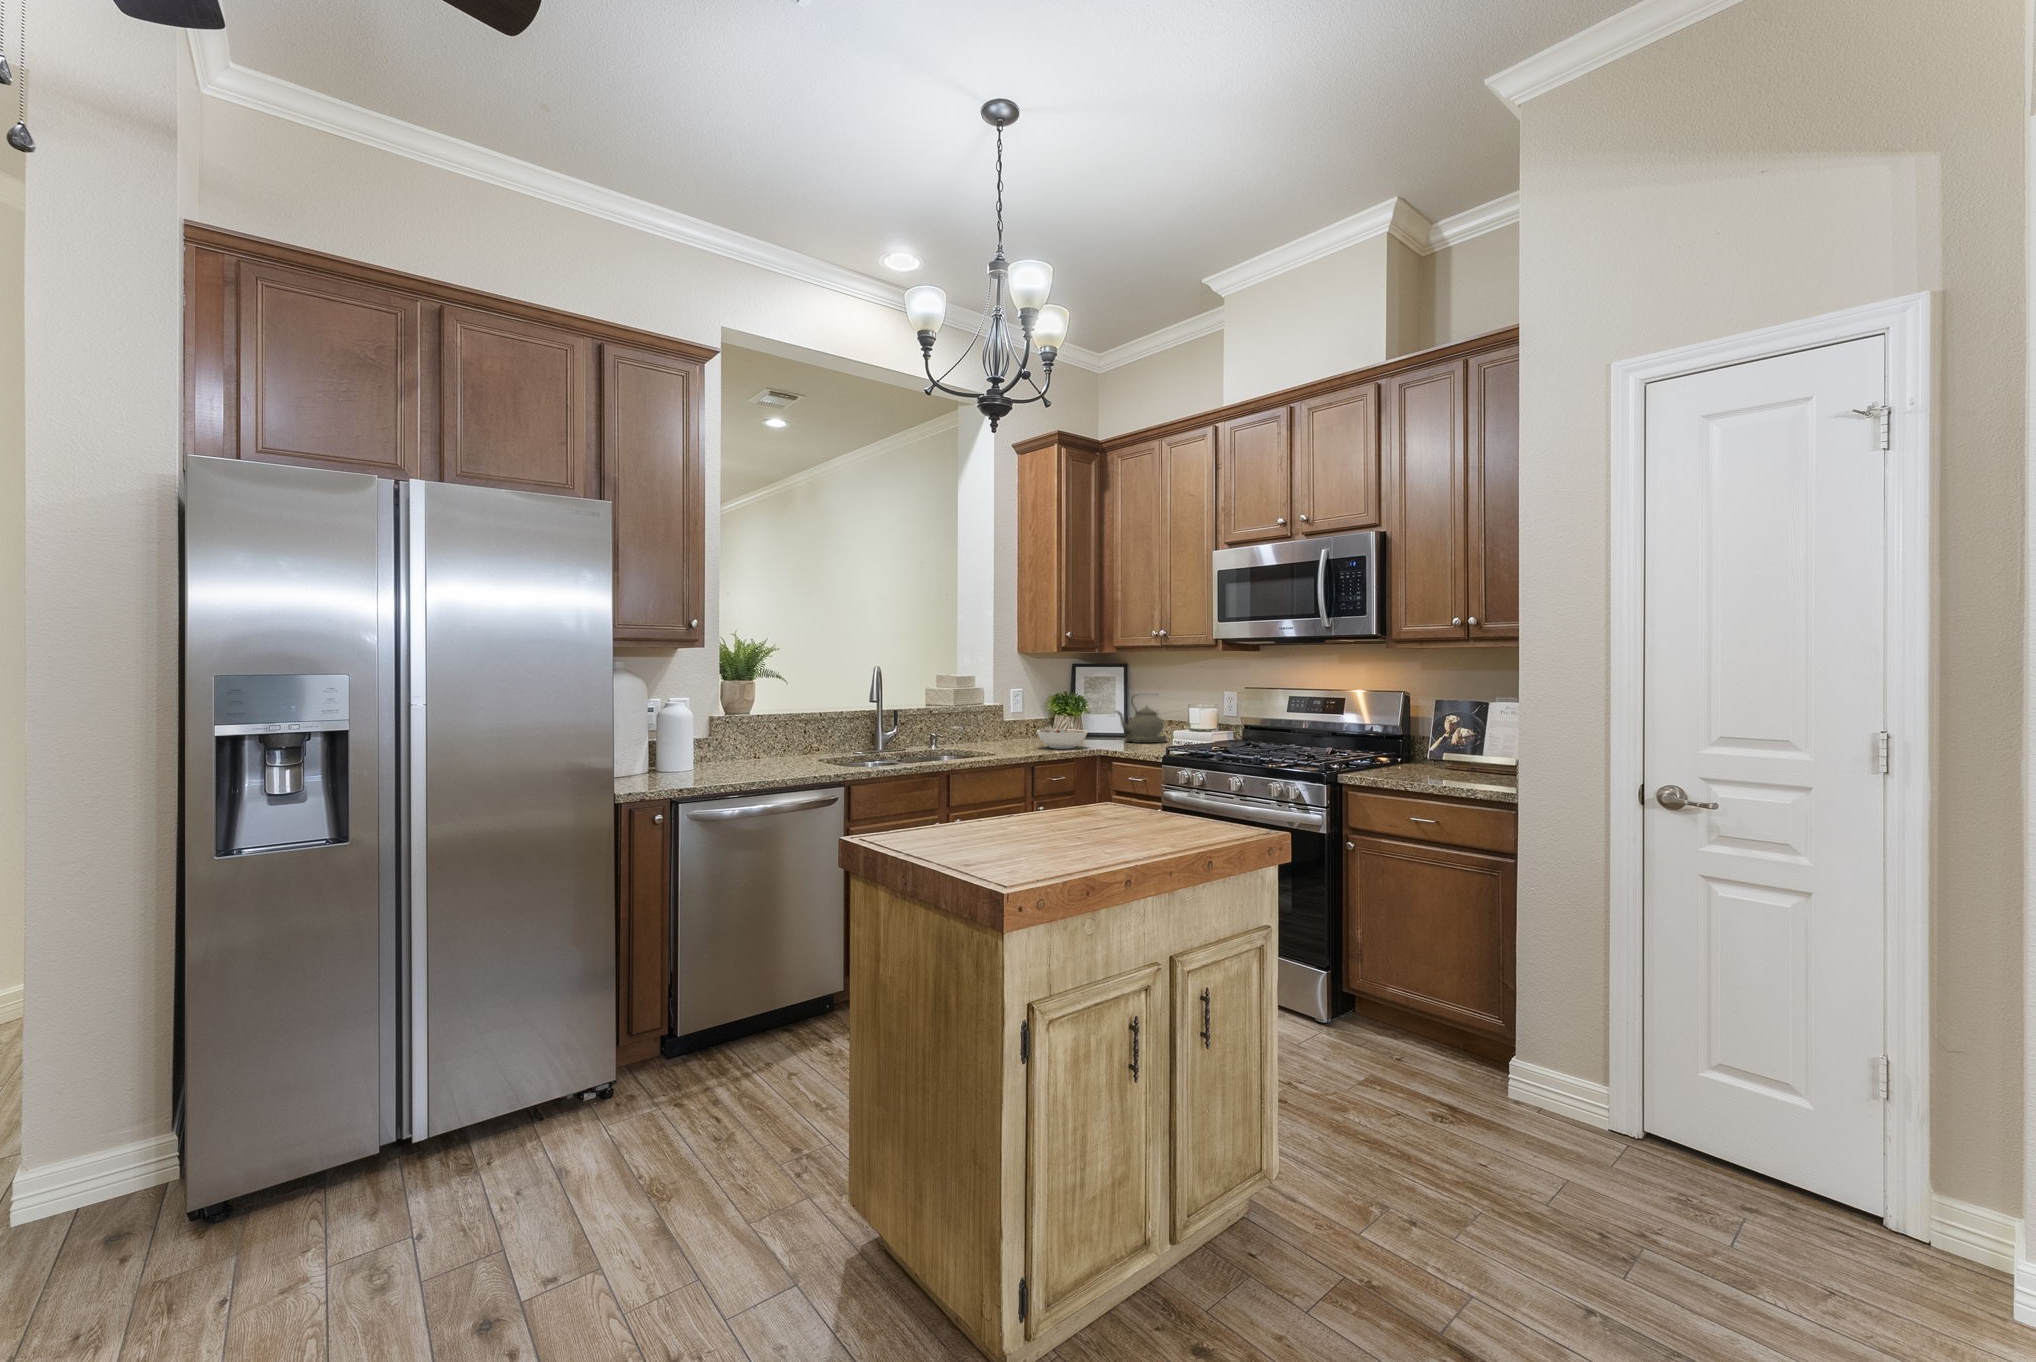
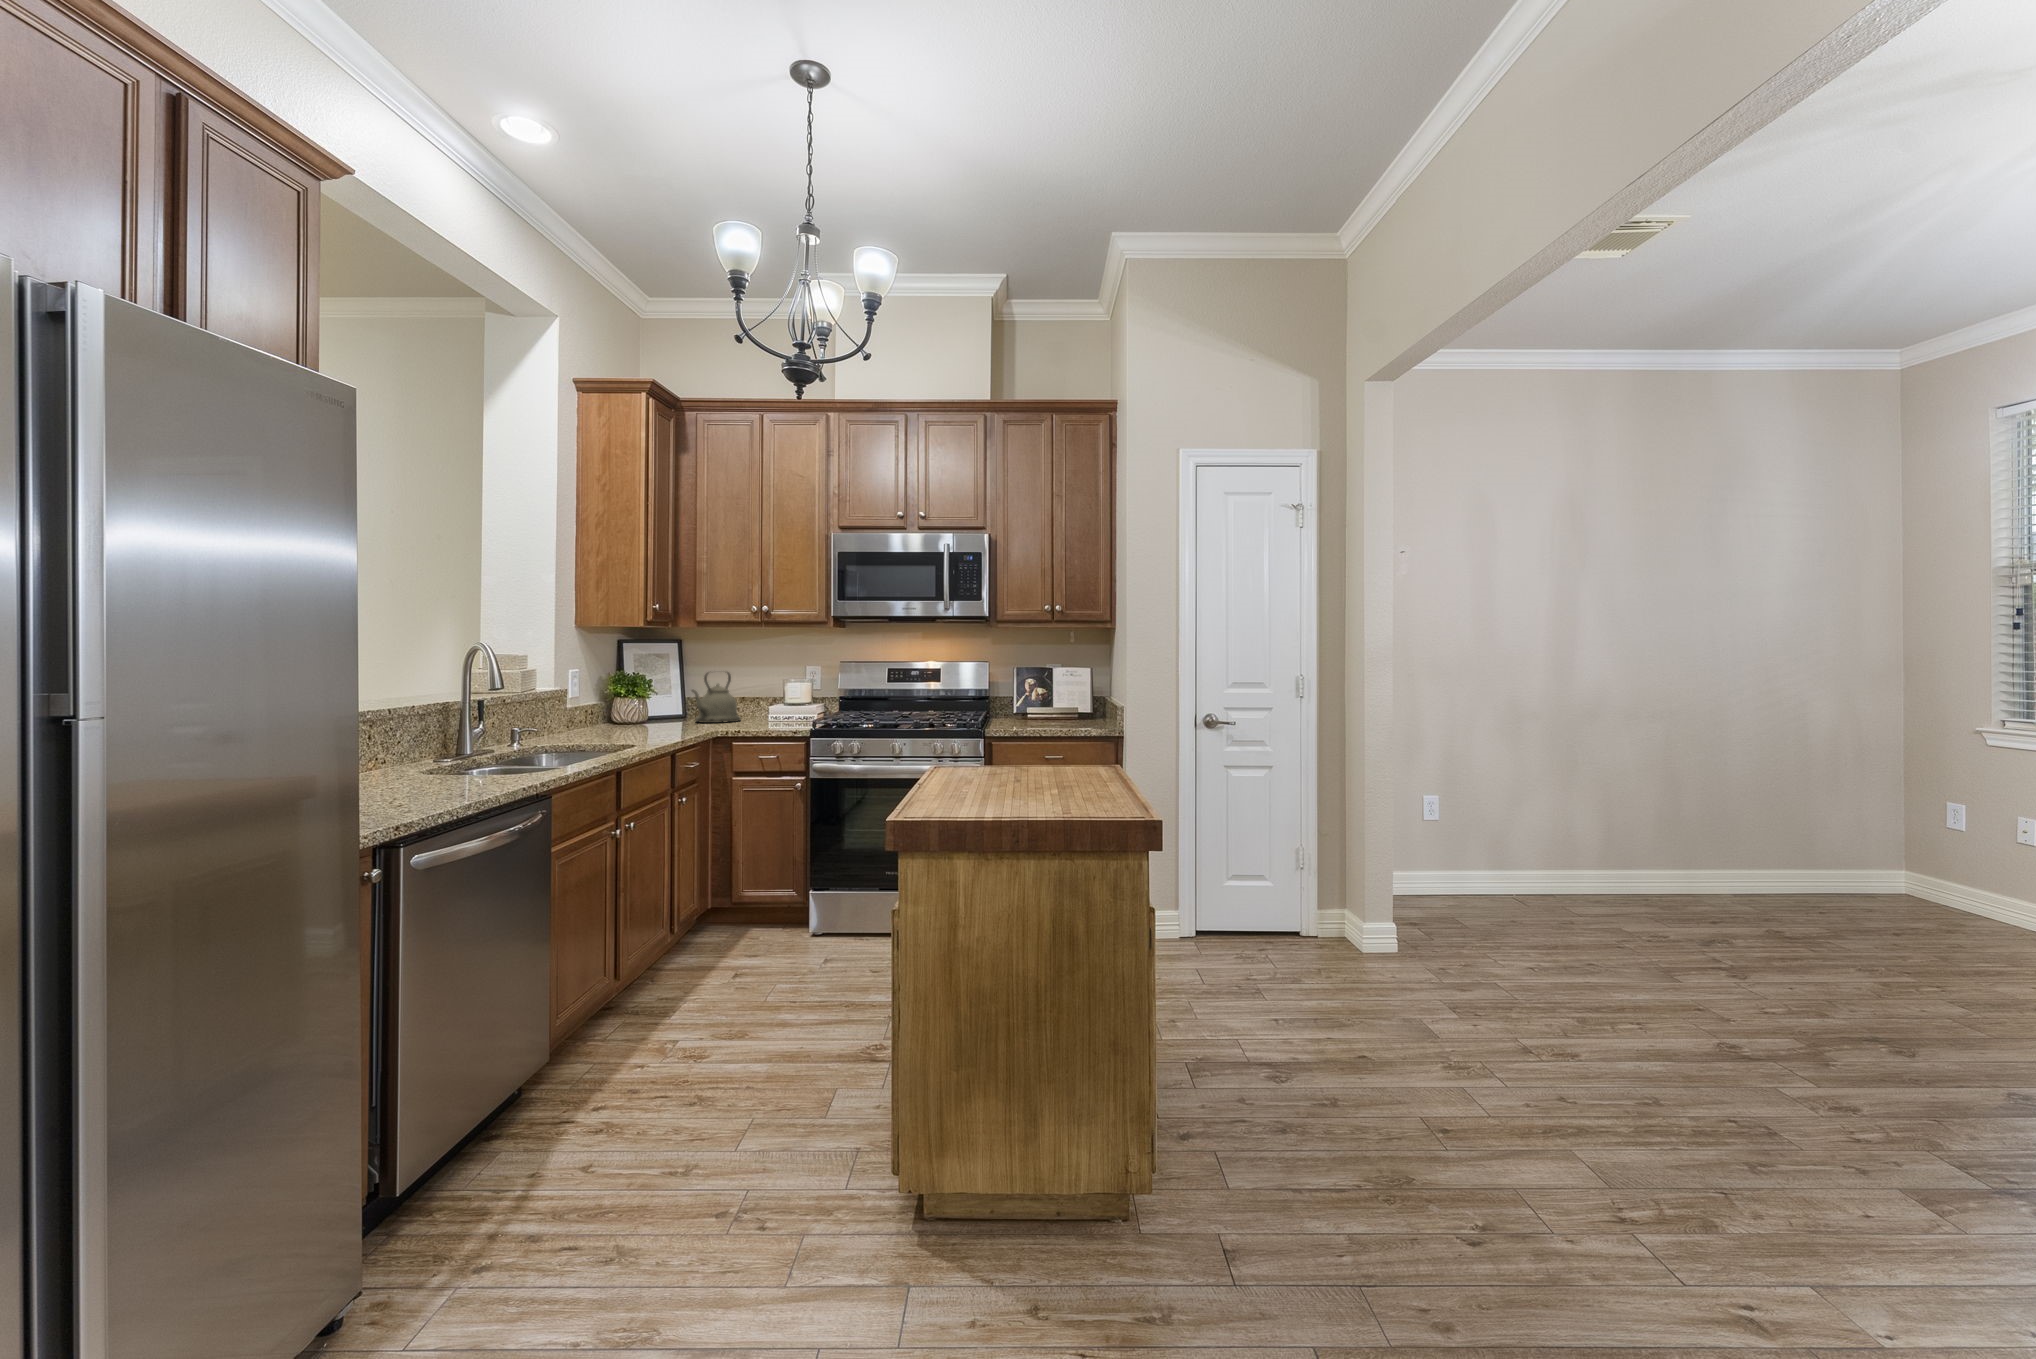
bowl: present [1037,725,1088,749] -> none [630,708,691,733]

